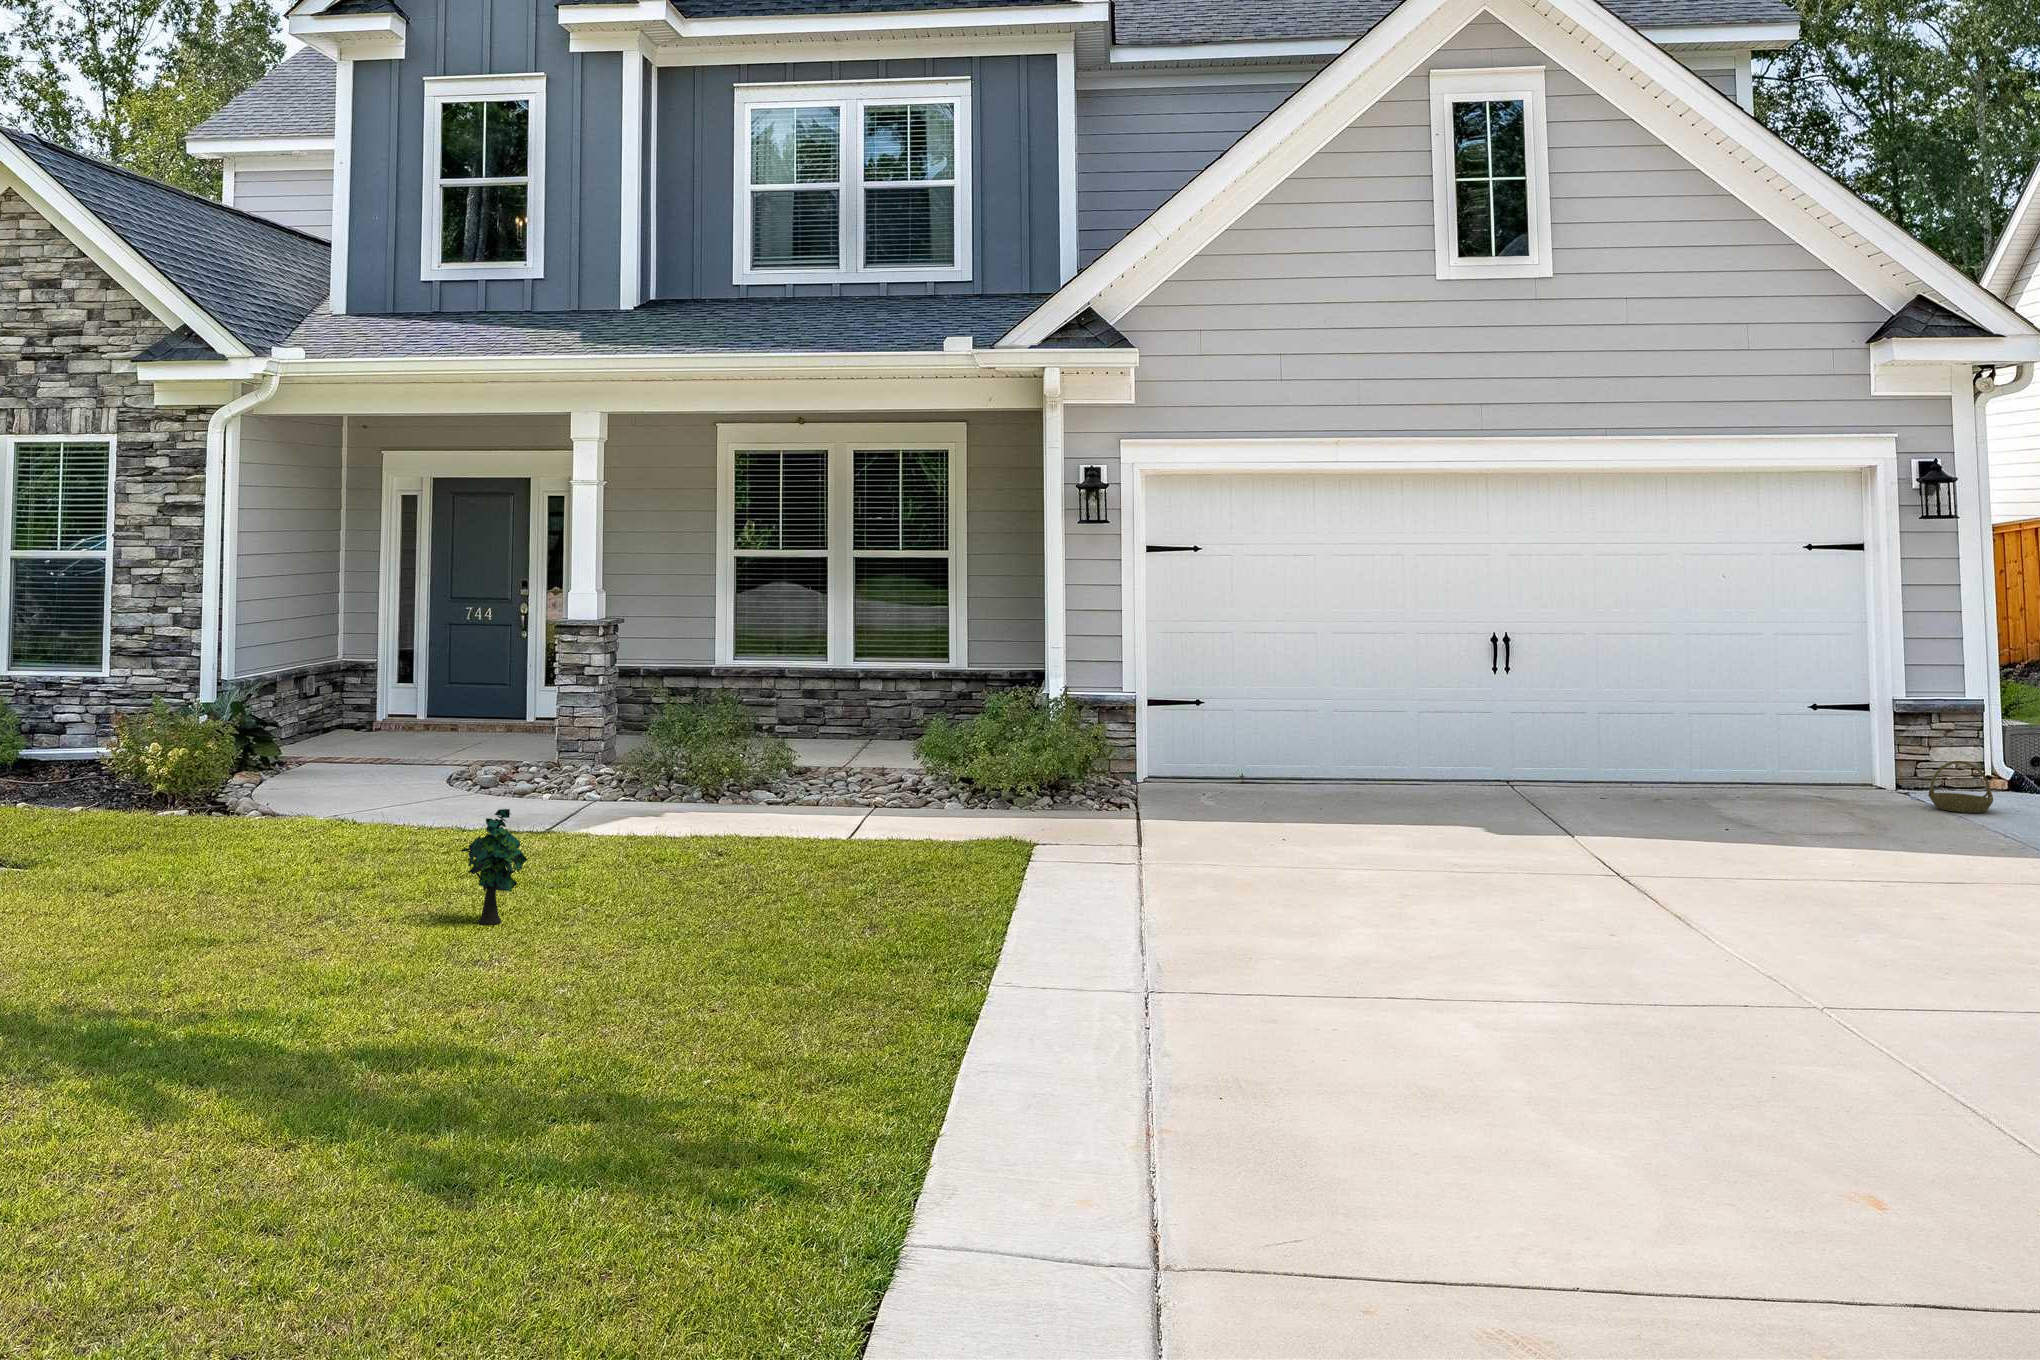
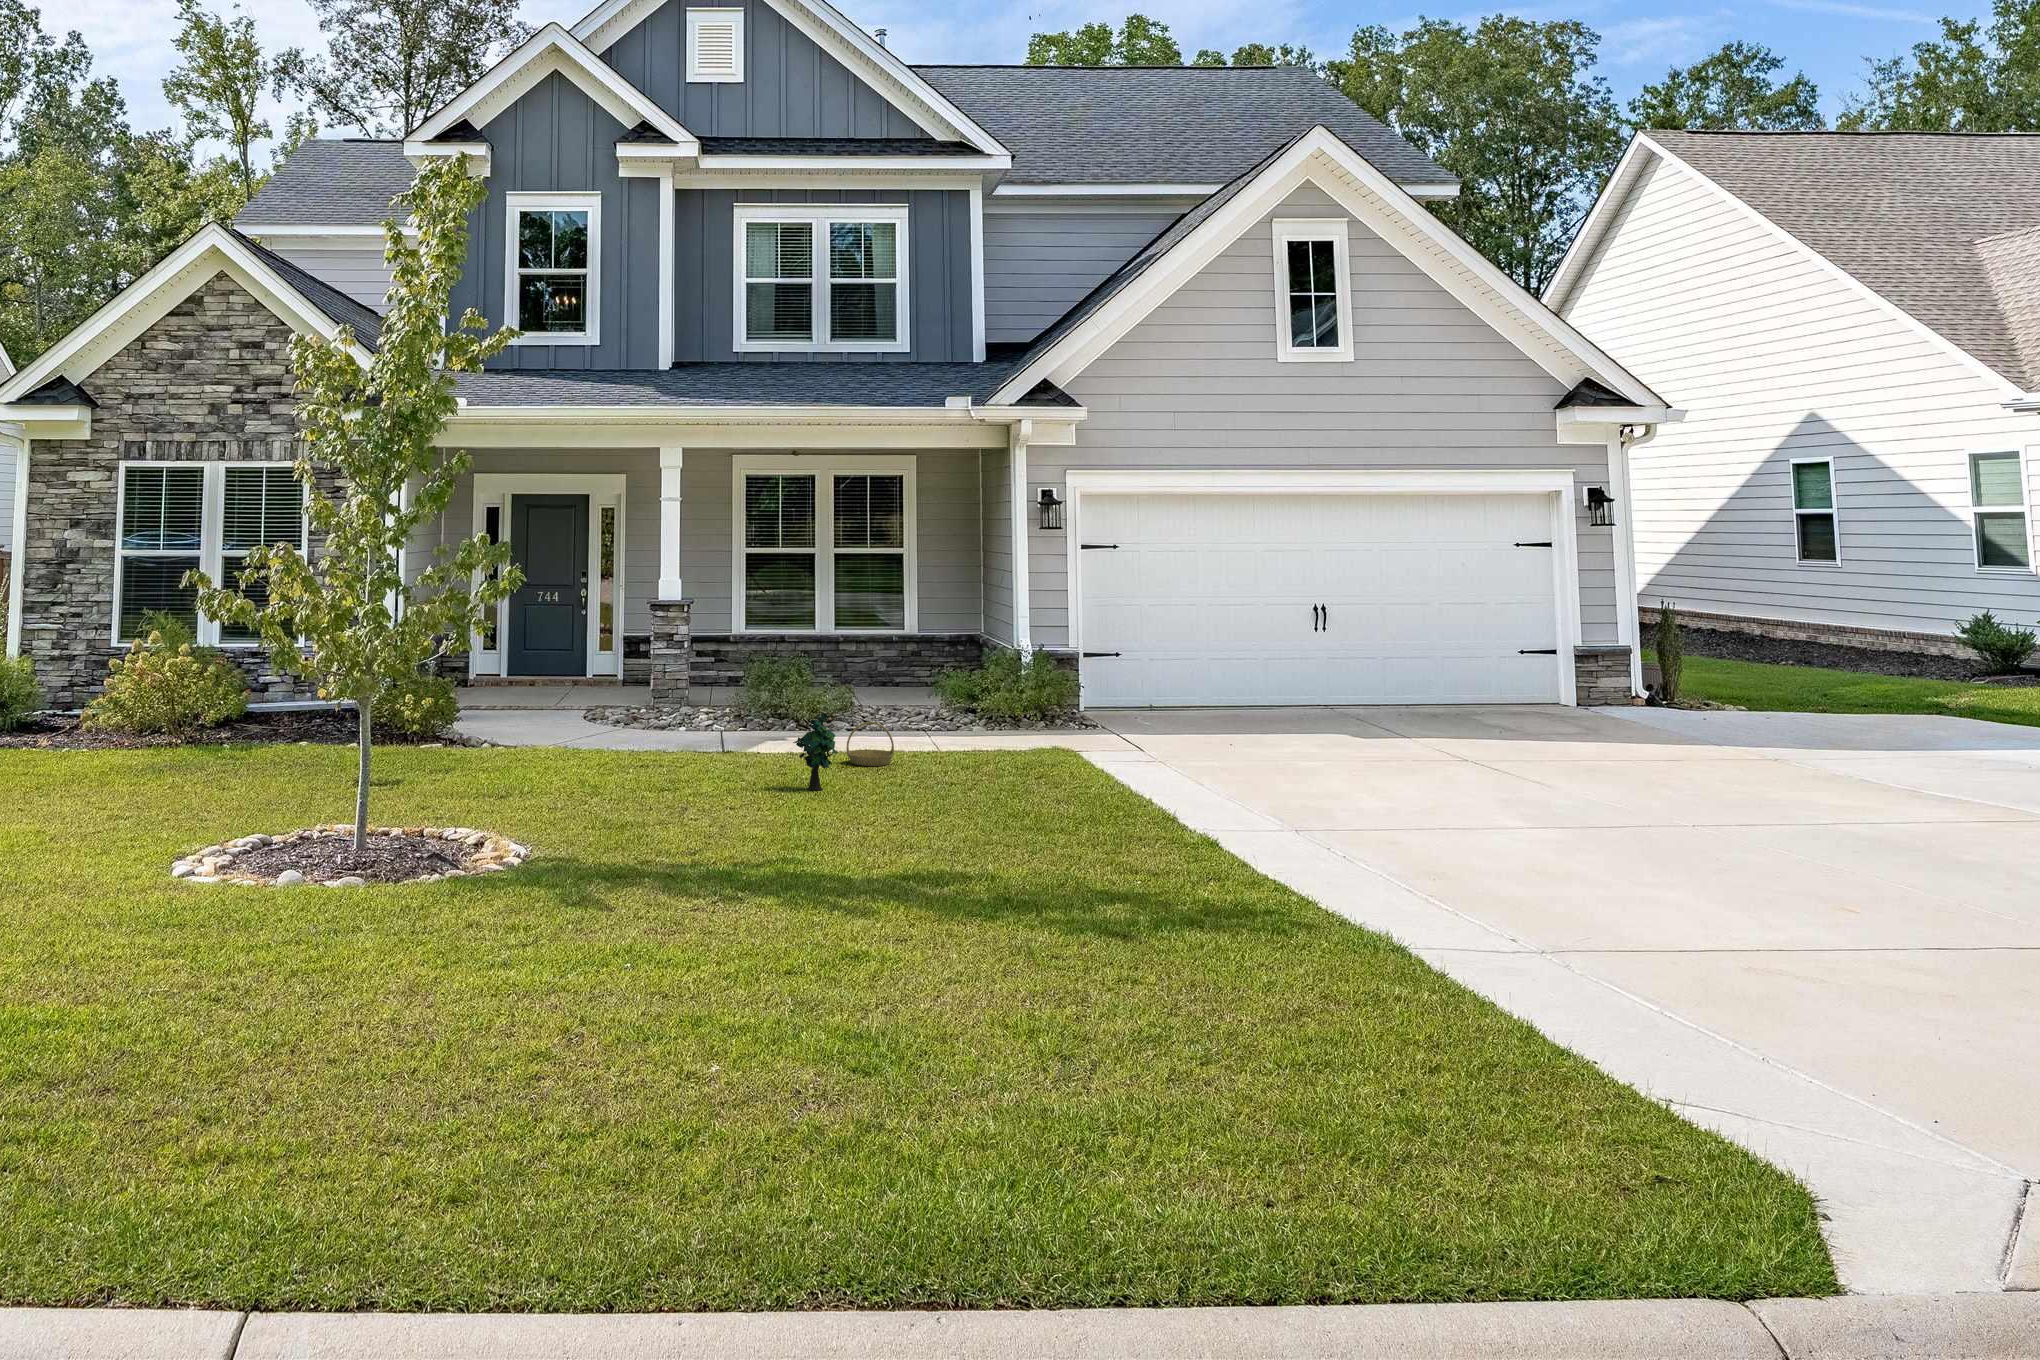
basket: present [1929,761,1993,813] -> present [846,722,894,766]

